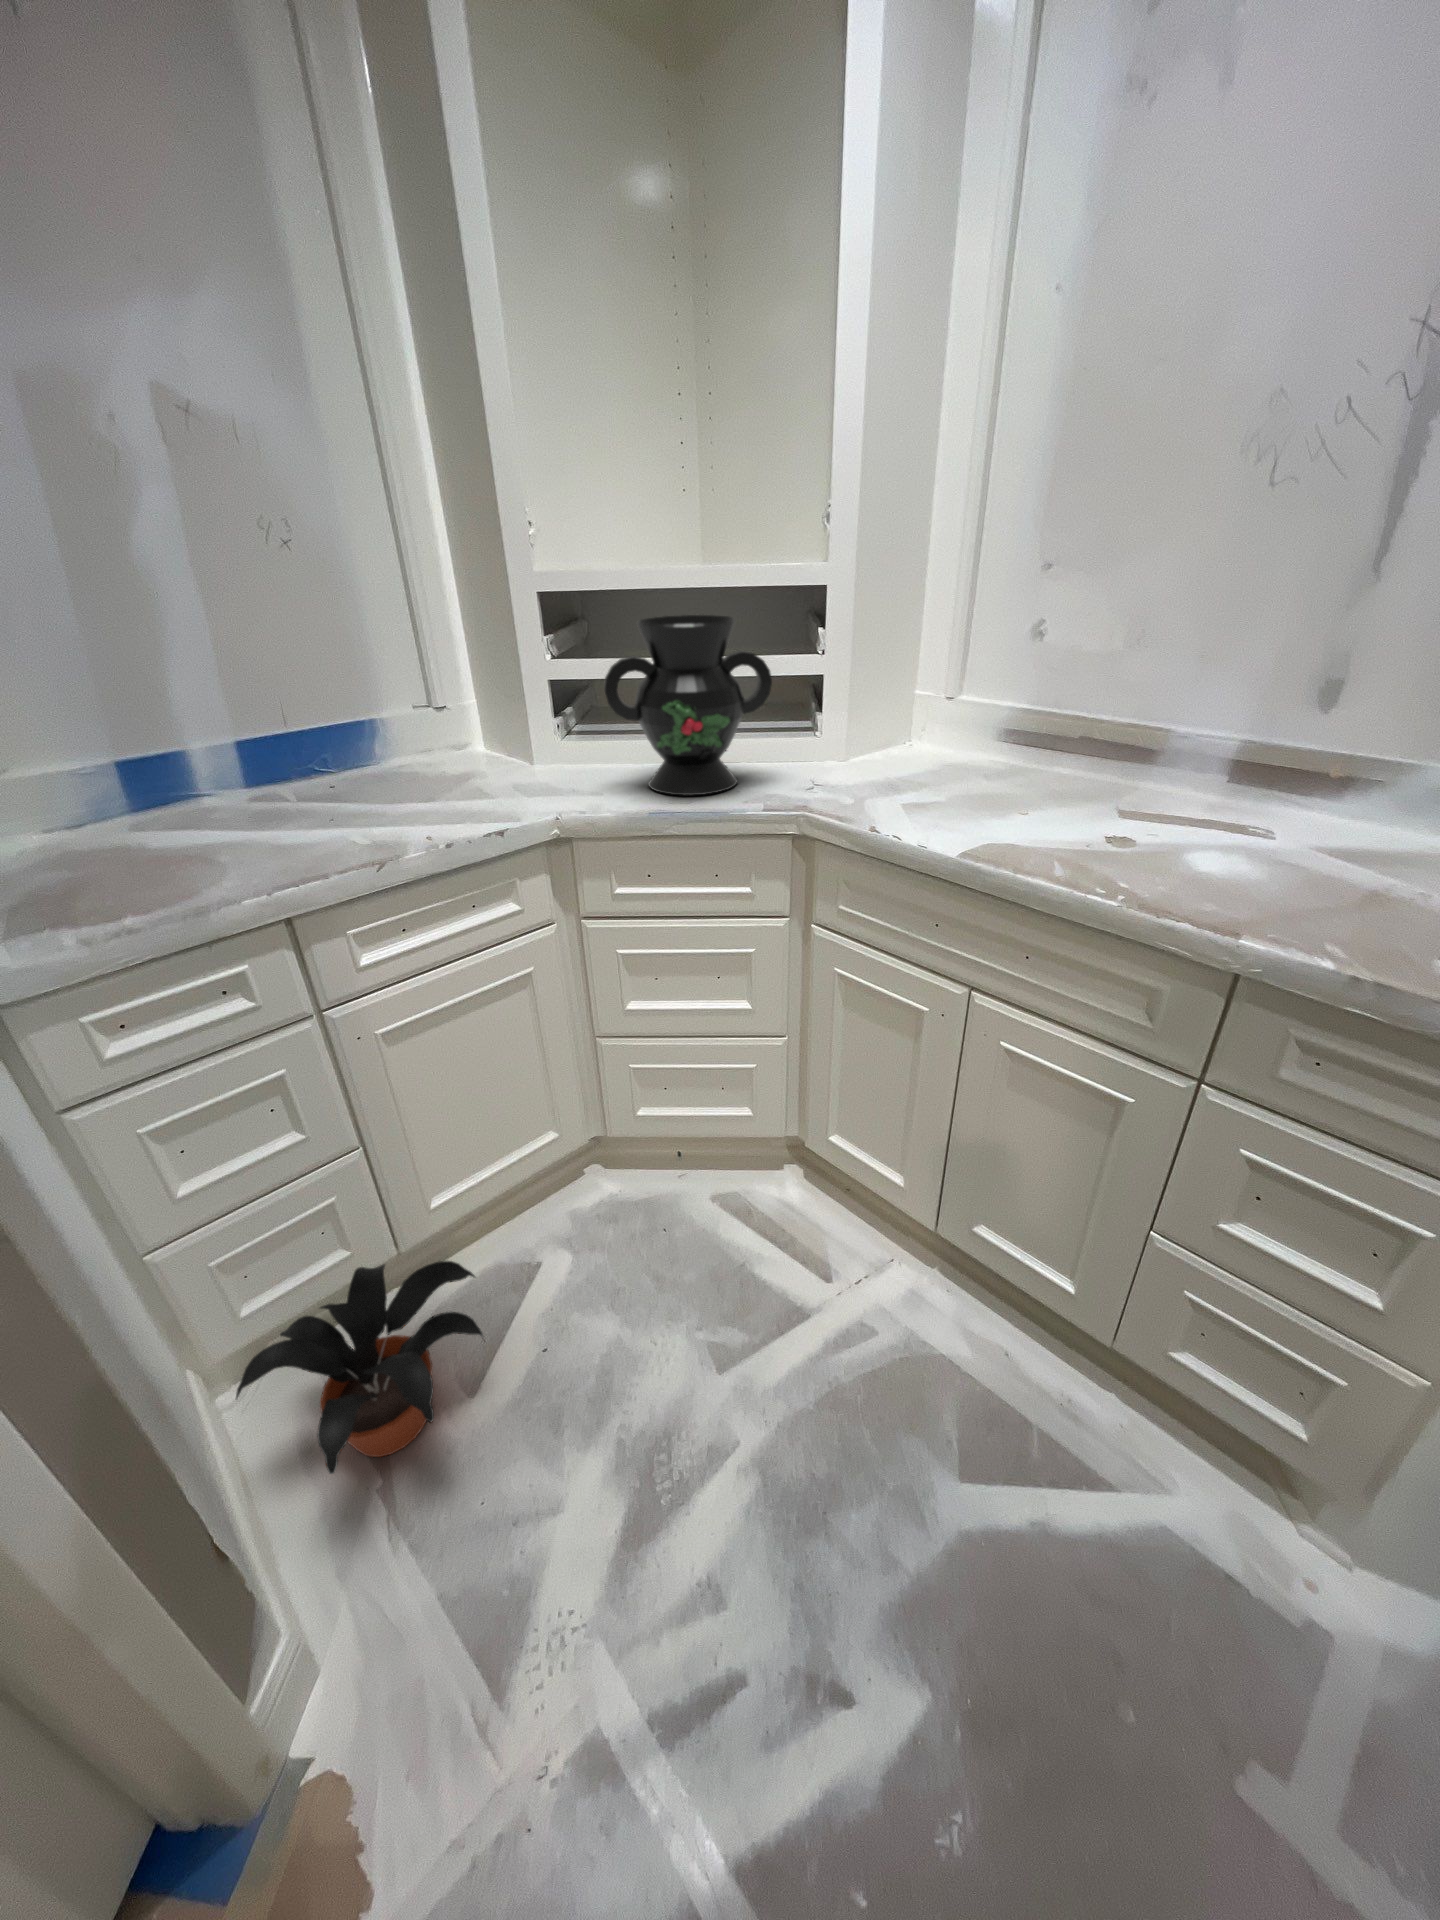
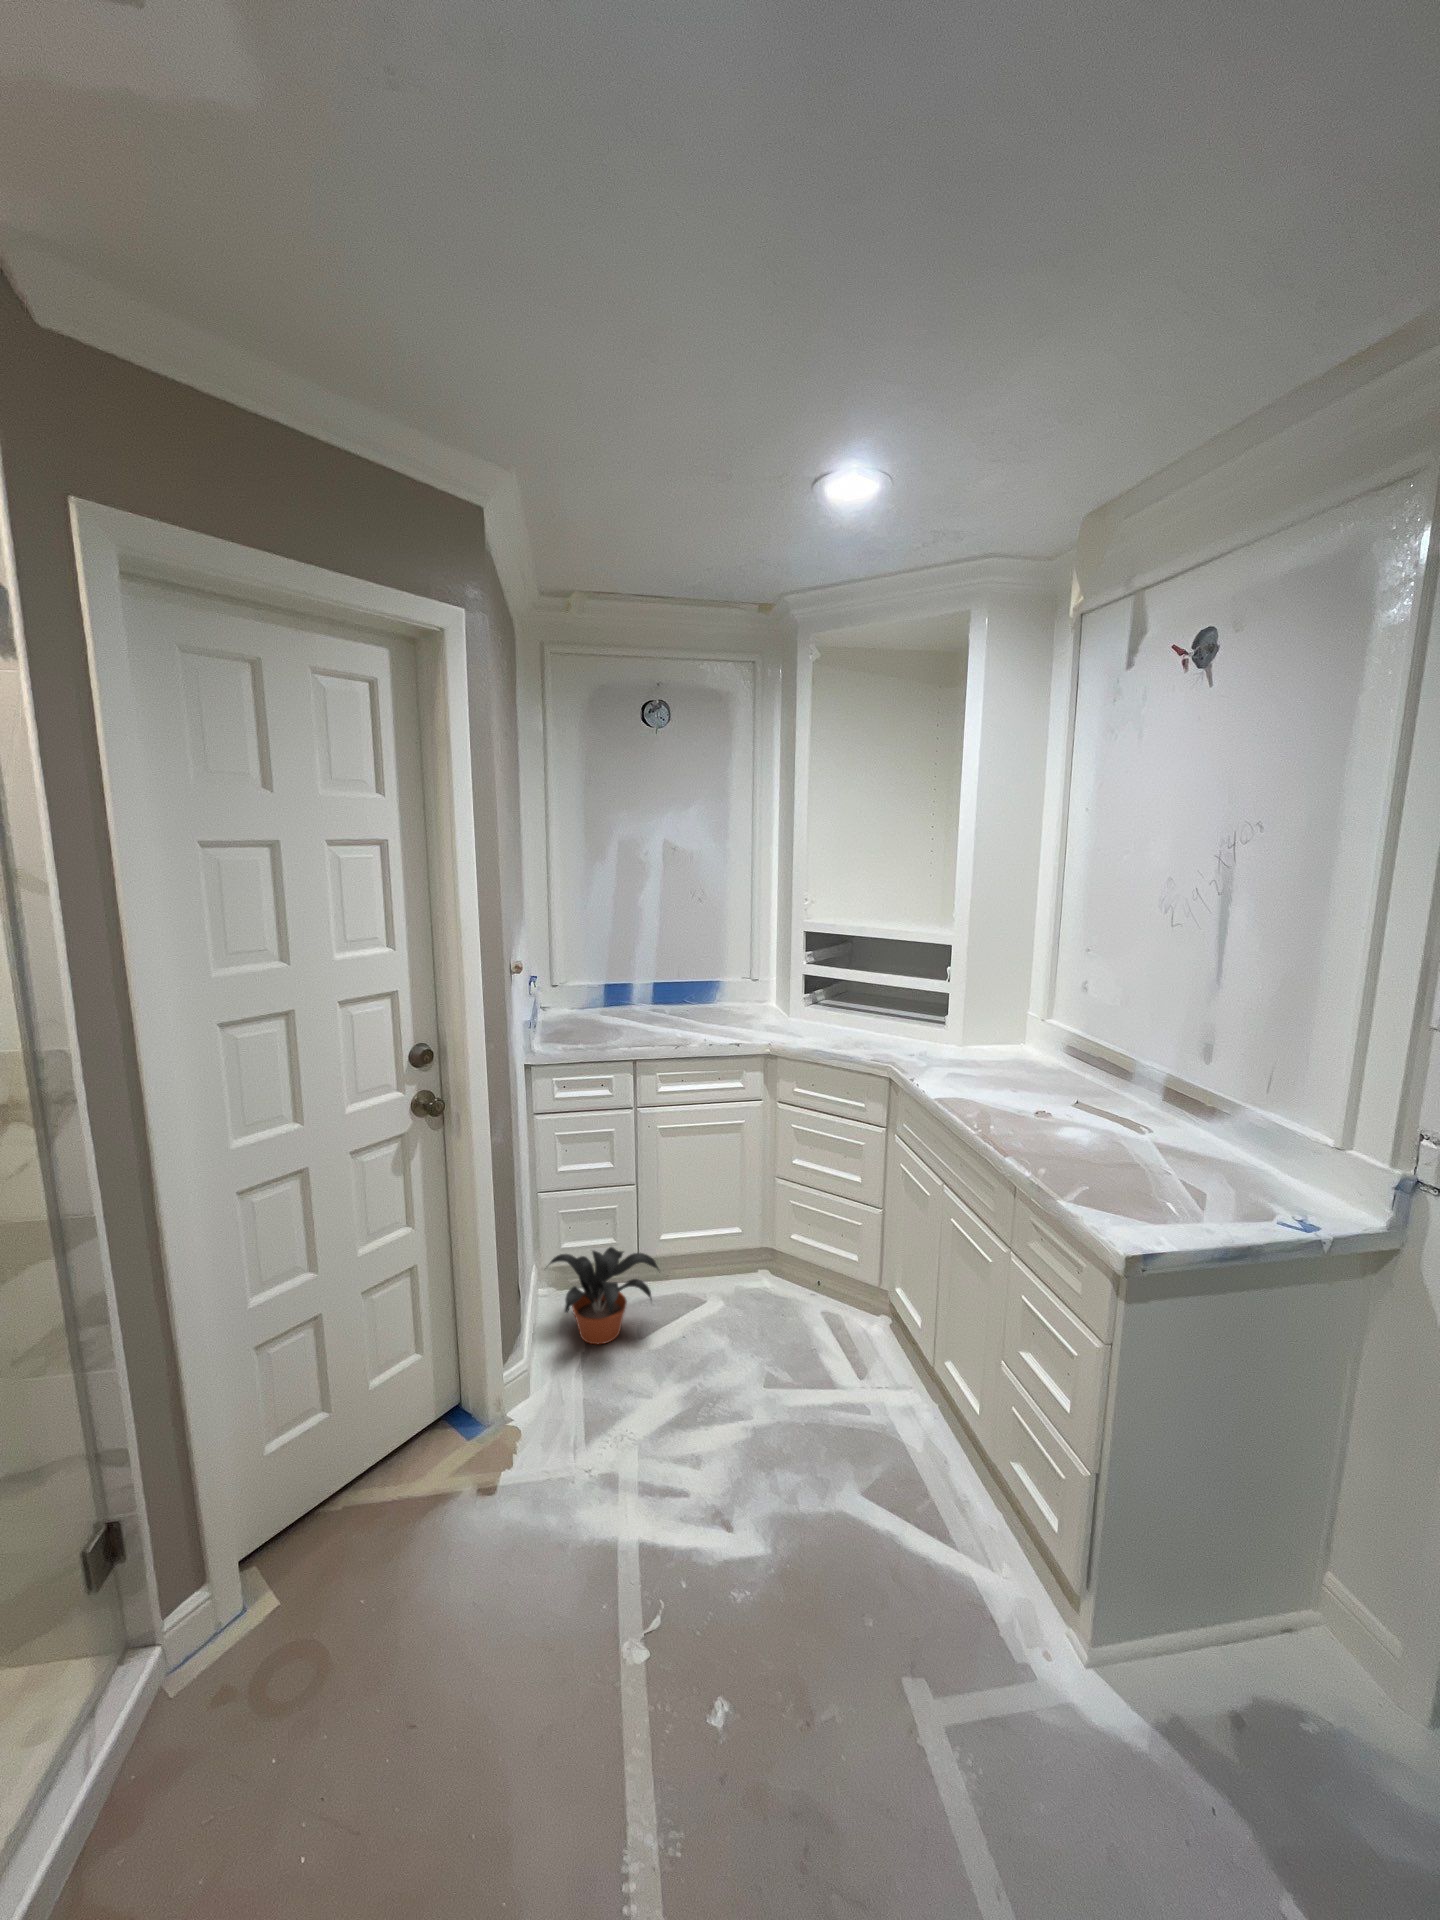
decorative vase: present [604,615,772,795] -> none [812,952,905,1048]

